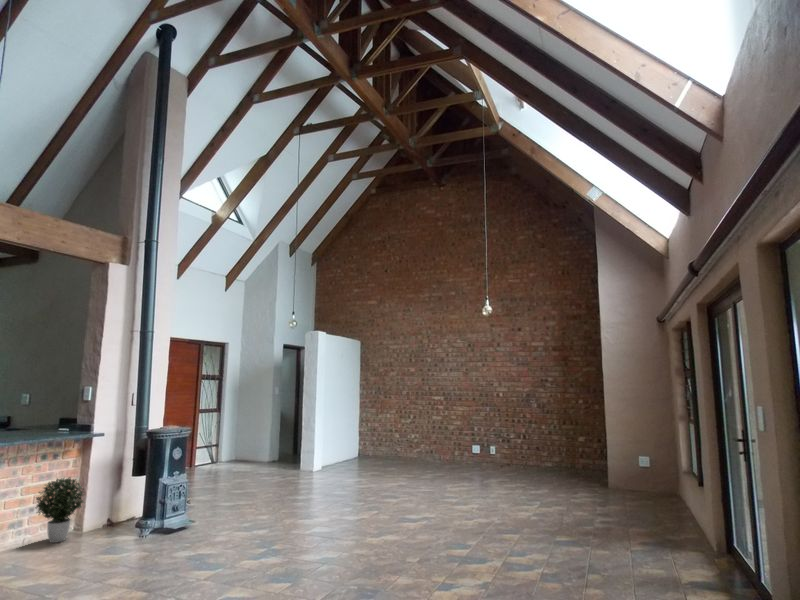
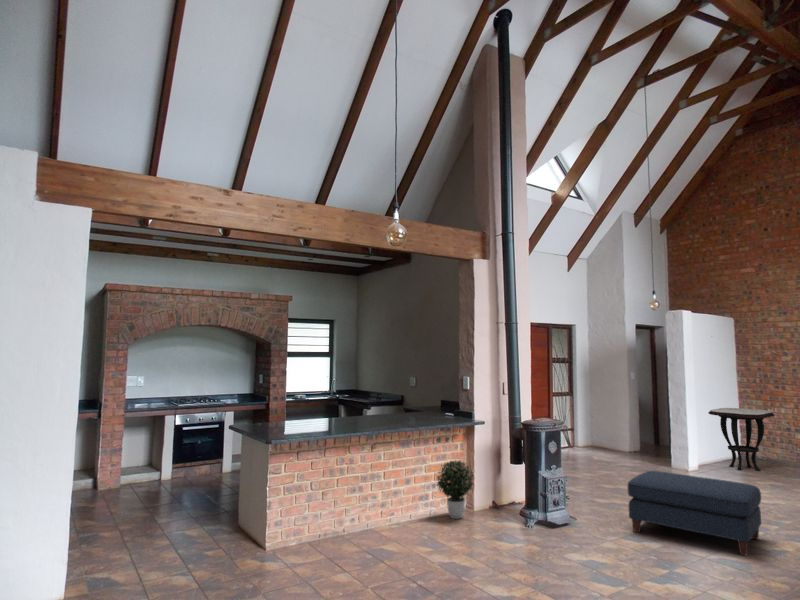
side table: none [333,416,380,468] -> present [708,408,775,471]
ottoman: none [243,470,349,530] -> present [628,471,761,555]

